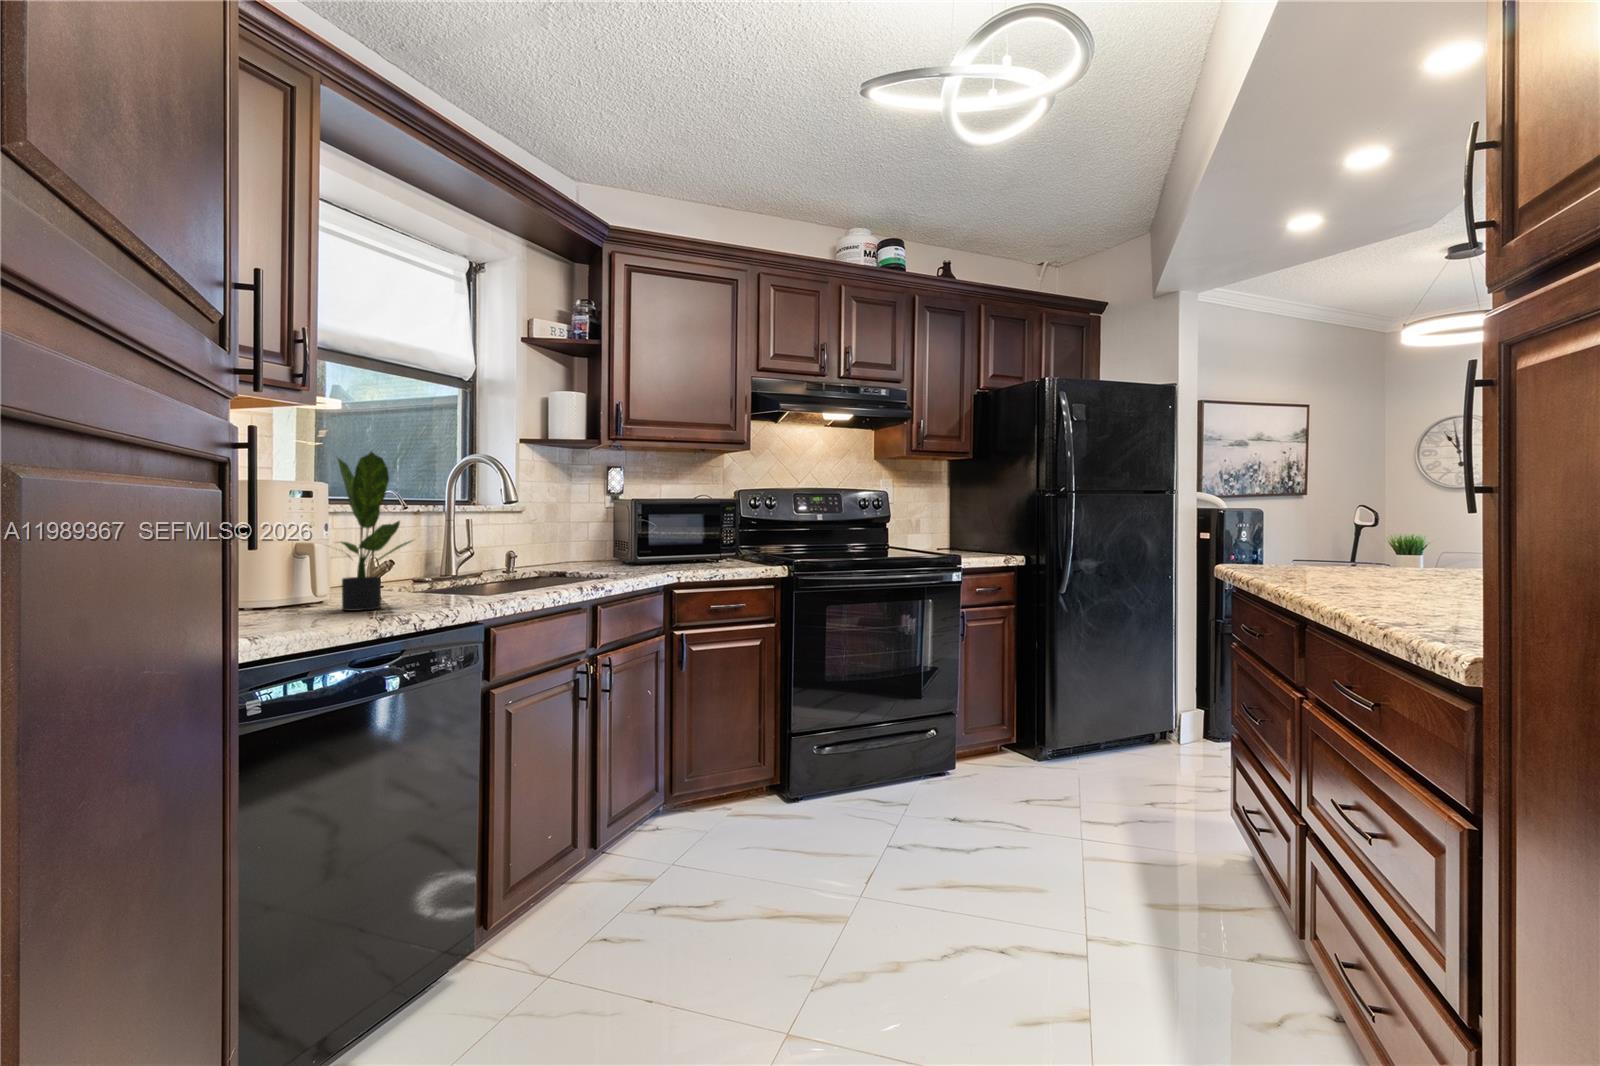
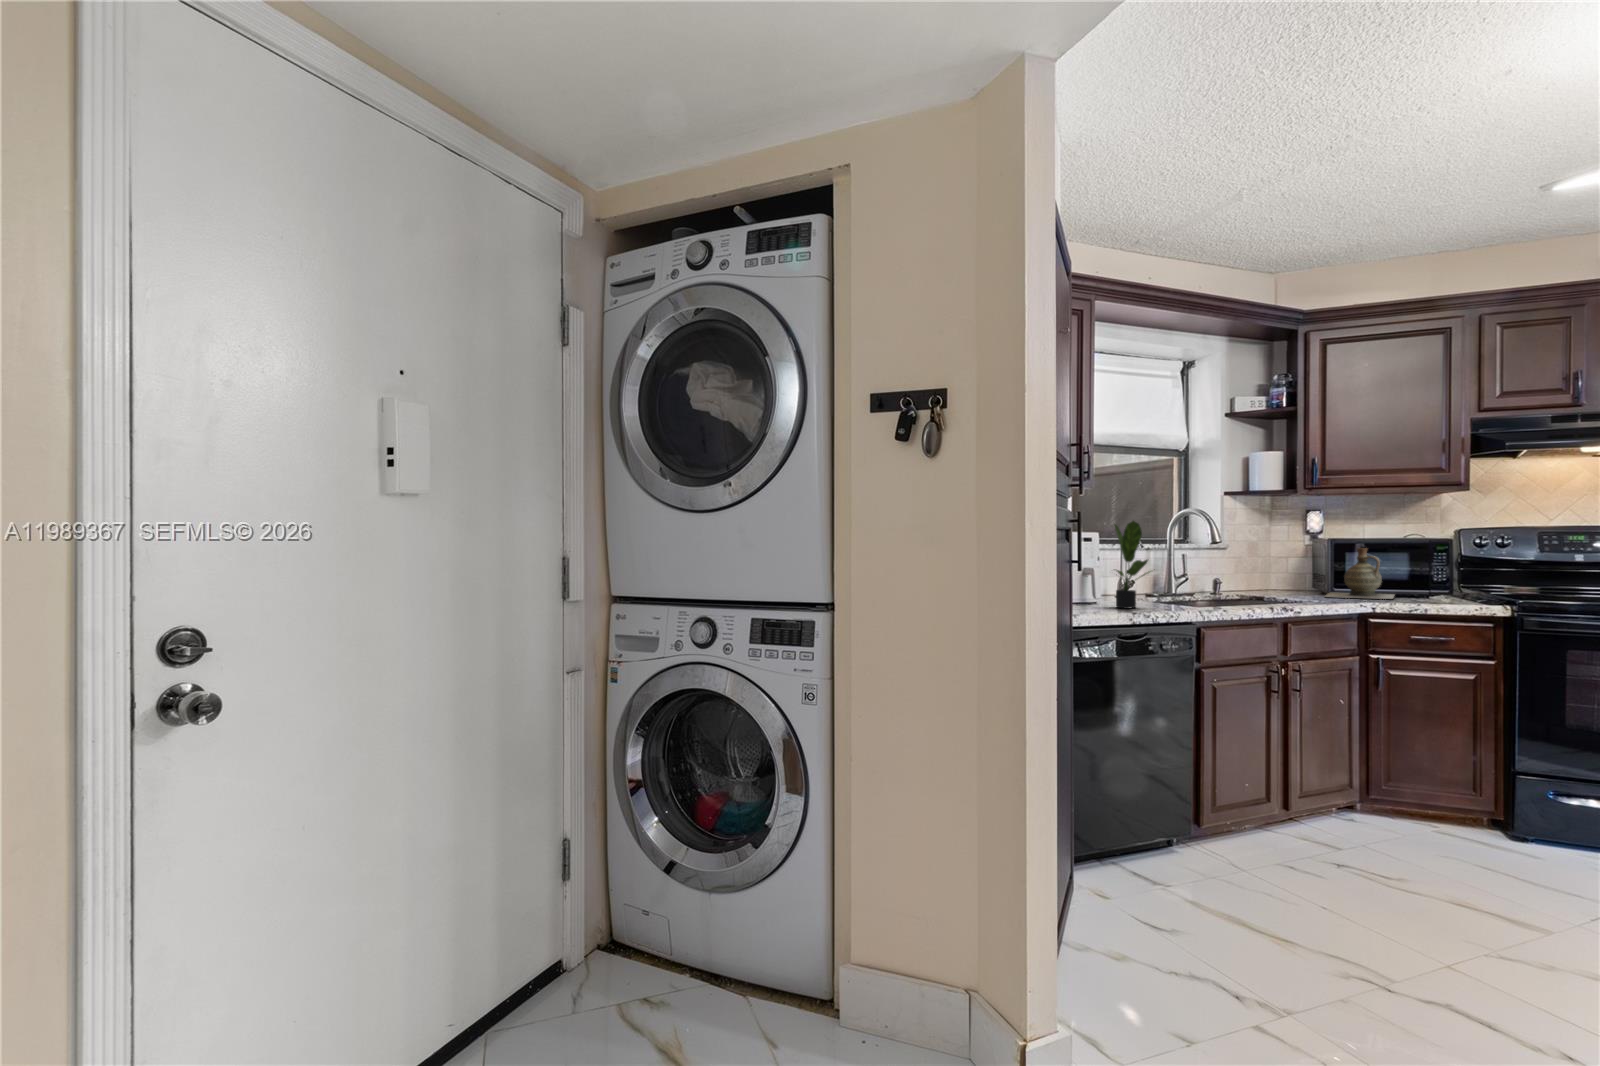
ceramic jug: none [629,510,694,567] -> present [1325,548,1394,599]

